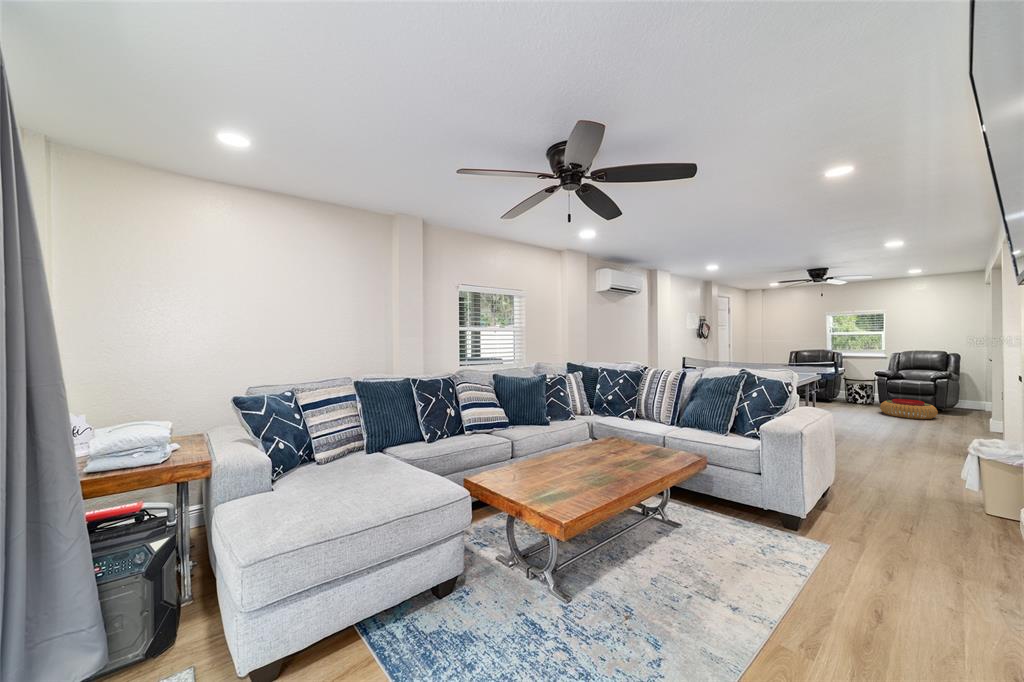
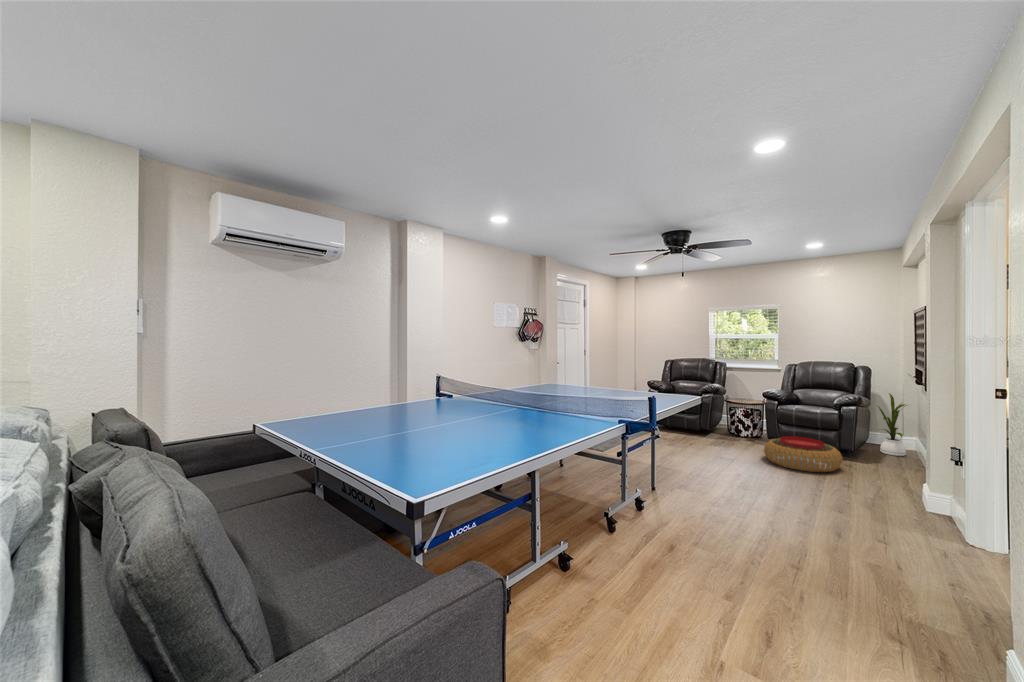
house plant: none [962,372,991,414] -> present [878,393,907,456]

